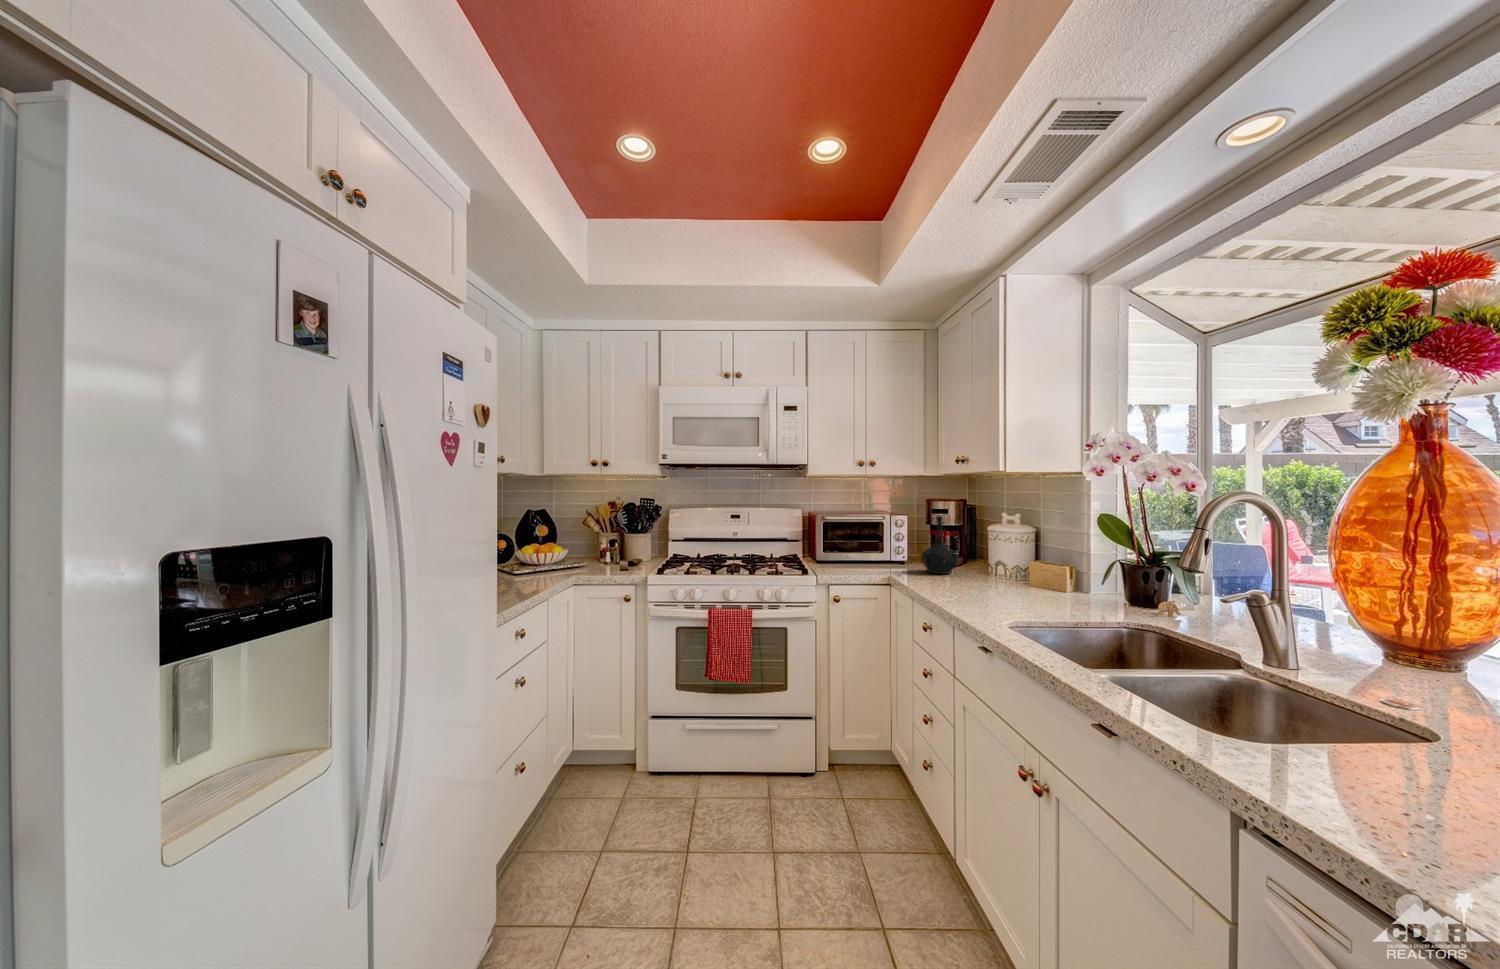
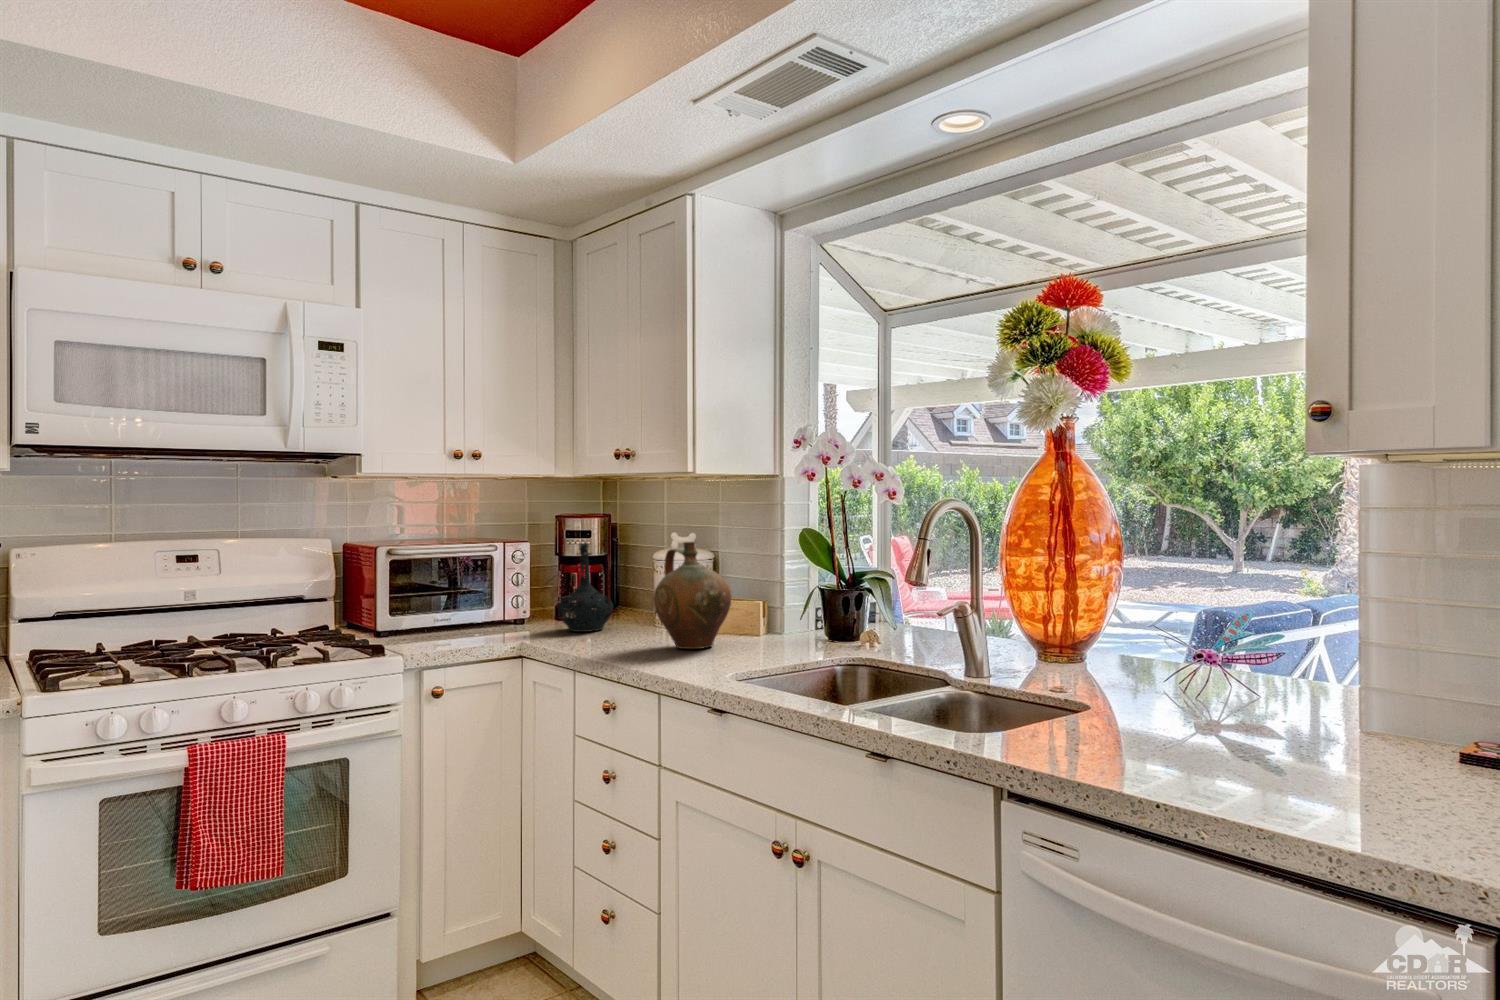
ceramic jug: none [975,518,1037,596] -> present [653,541,731,649]

